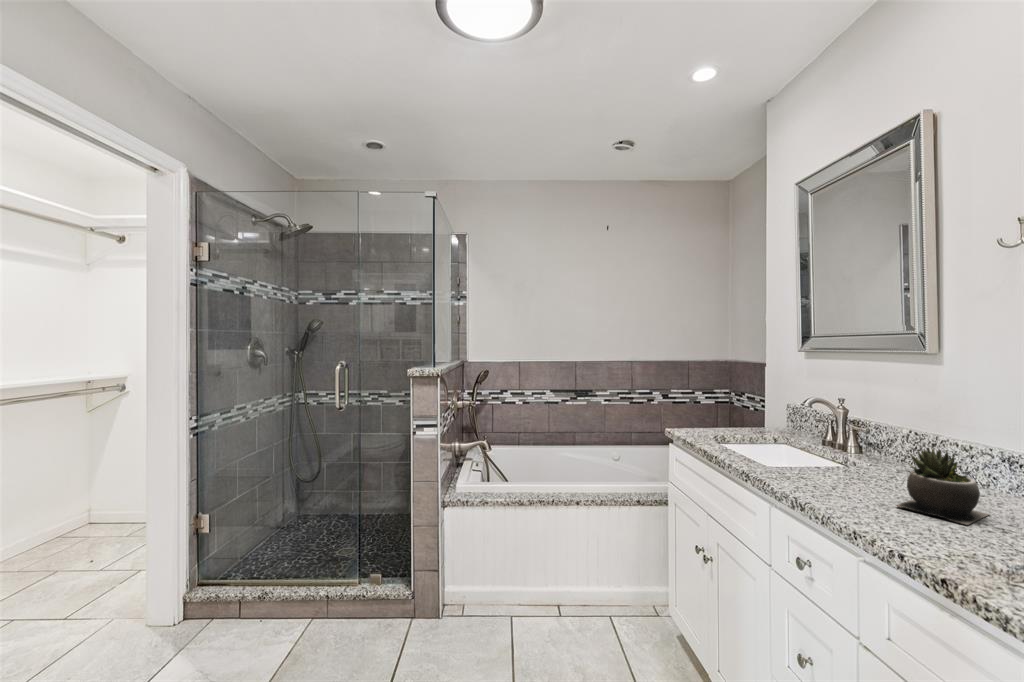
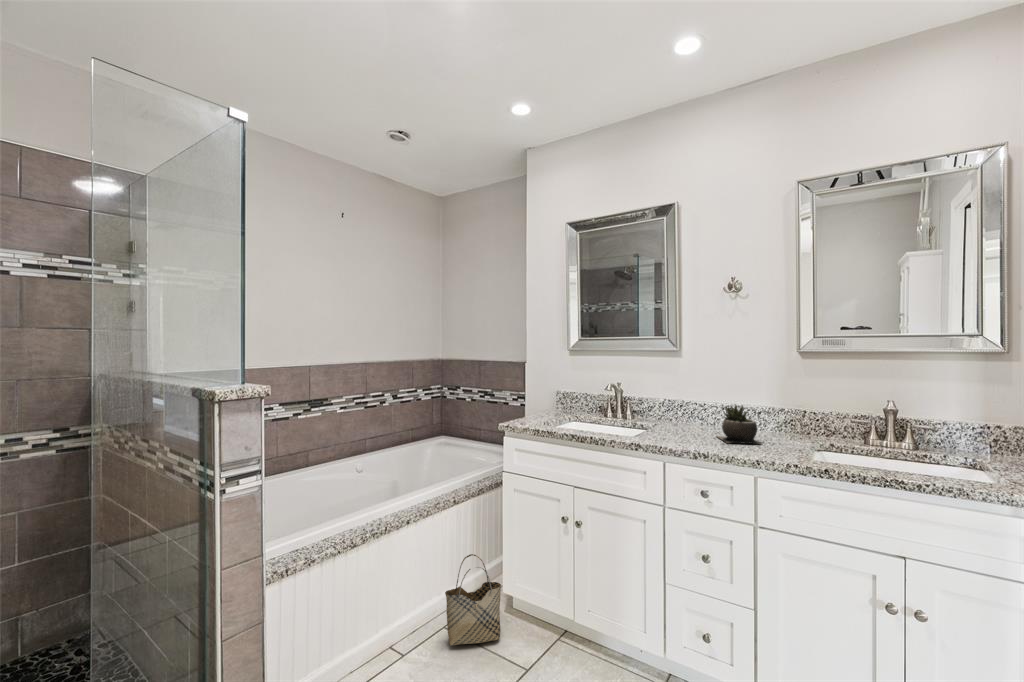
woven basket: none [595,554,652,649] -> present [445,554,501,646]

